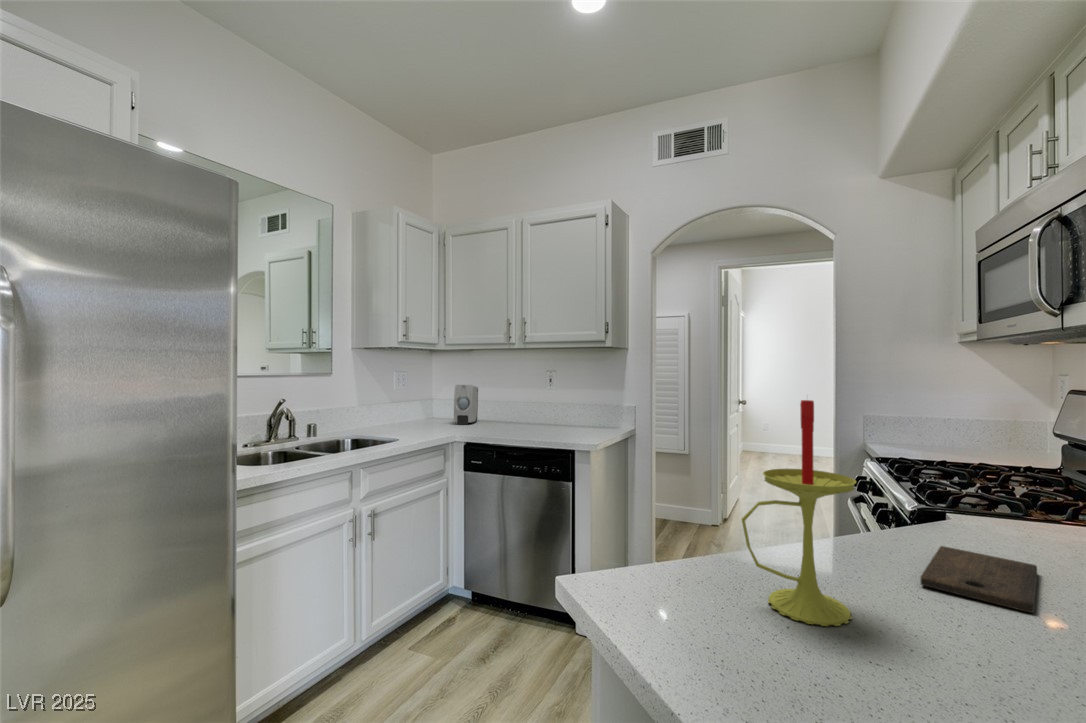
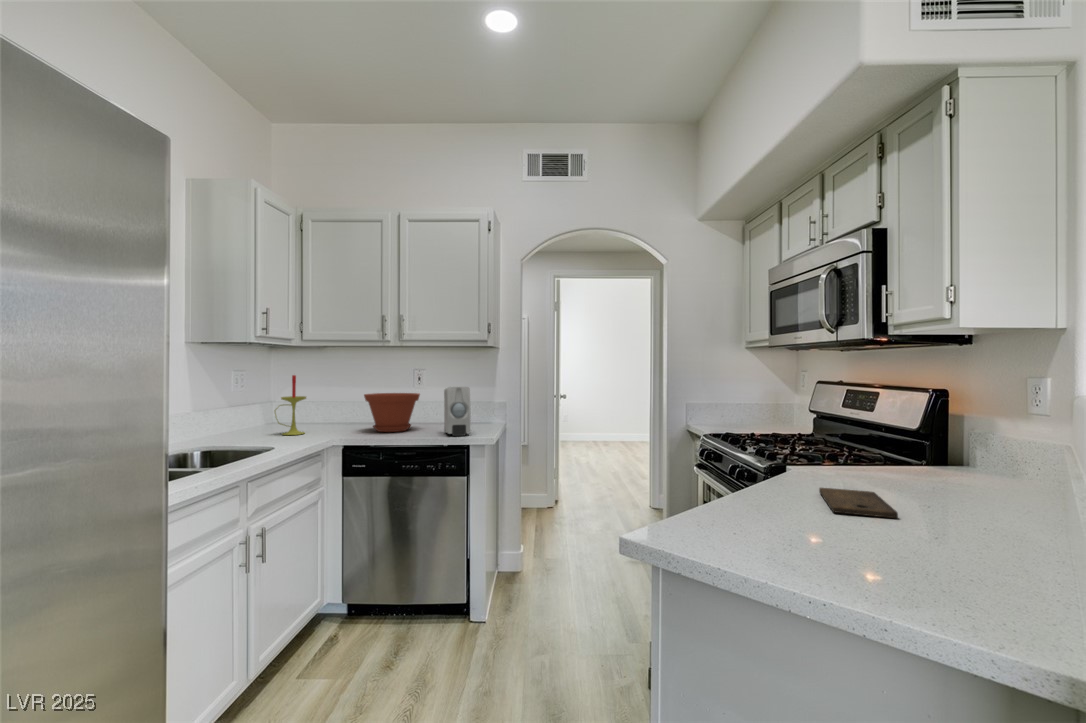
soap dispenser: present [454,385,478,424] -> present [444,387,471,436]
plant pot: none [489,394,541,432] -> present [364,393,420,432]
candle: present [742,400,856,626] -> present [275,375,306,435]

